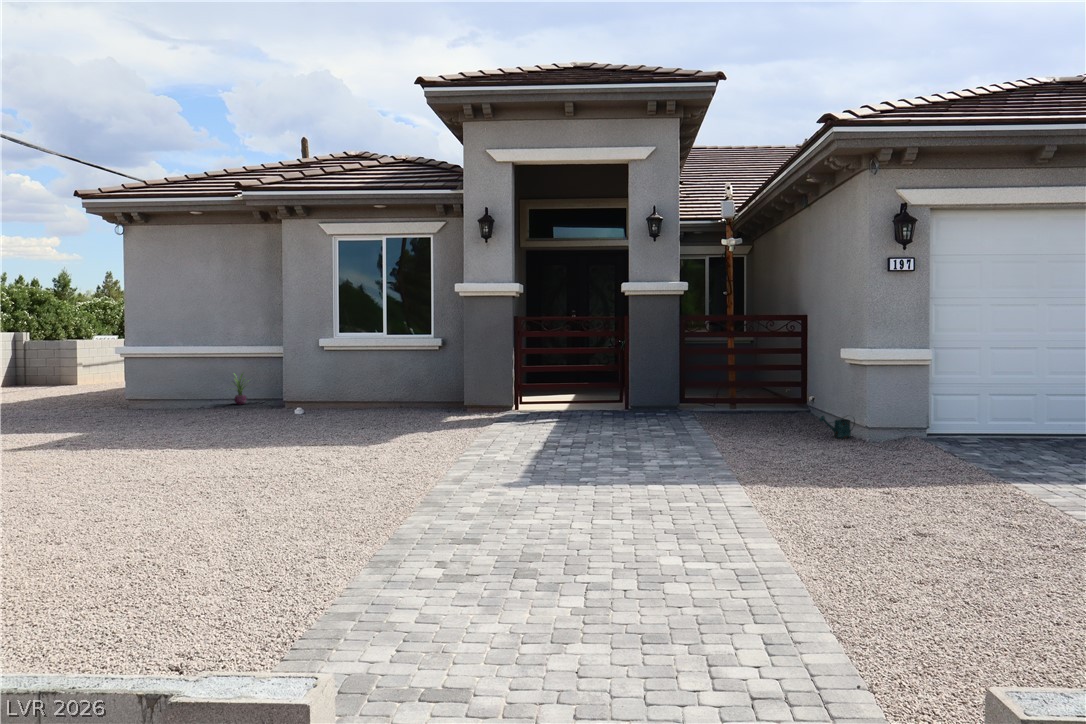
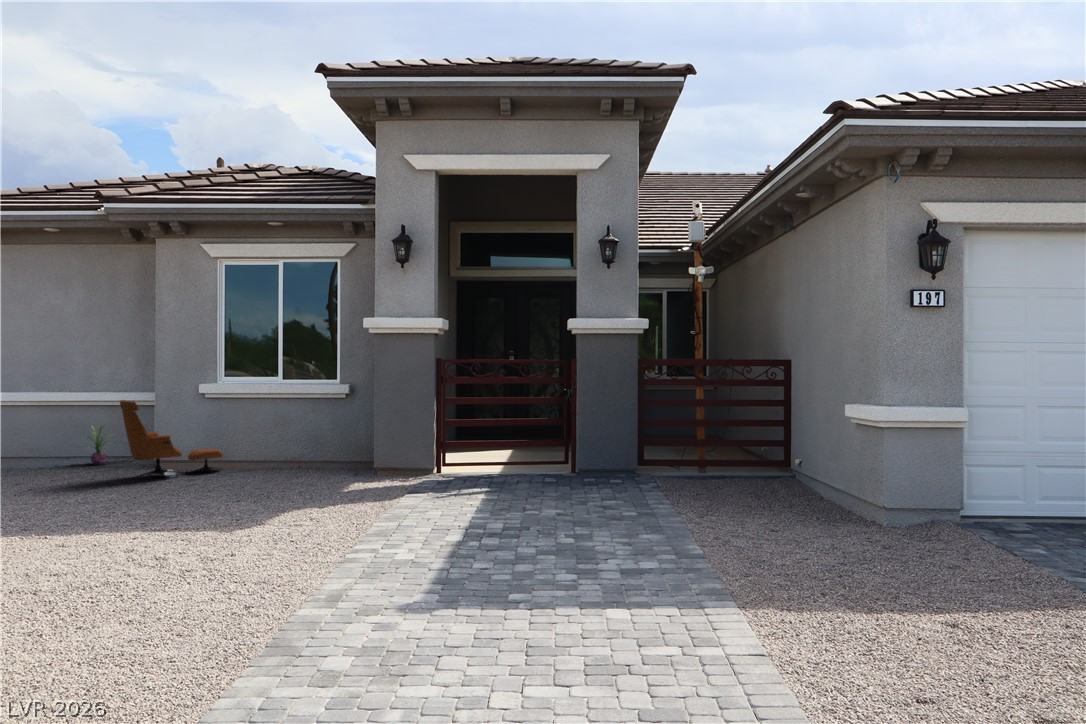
lounge chair: none [264,351,342,414] -> present [120,400,223,479]
watering can: present [819,416,855,438] -> none [823,490,868,520]

